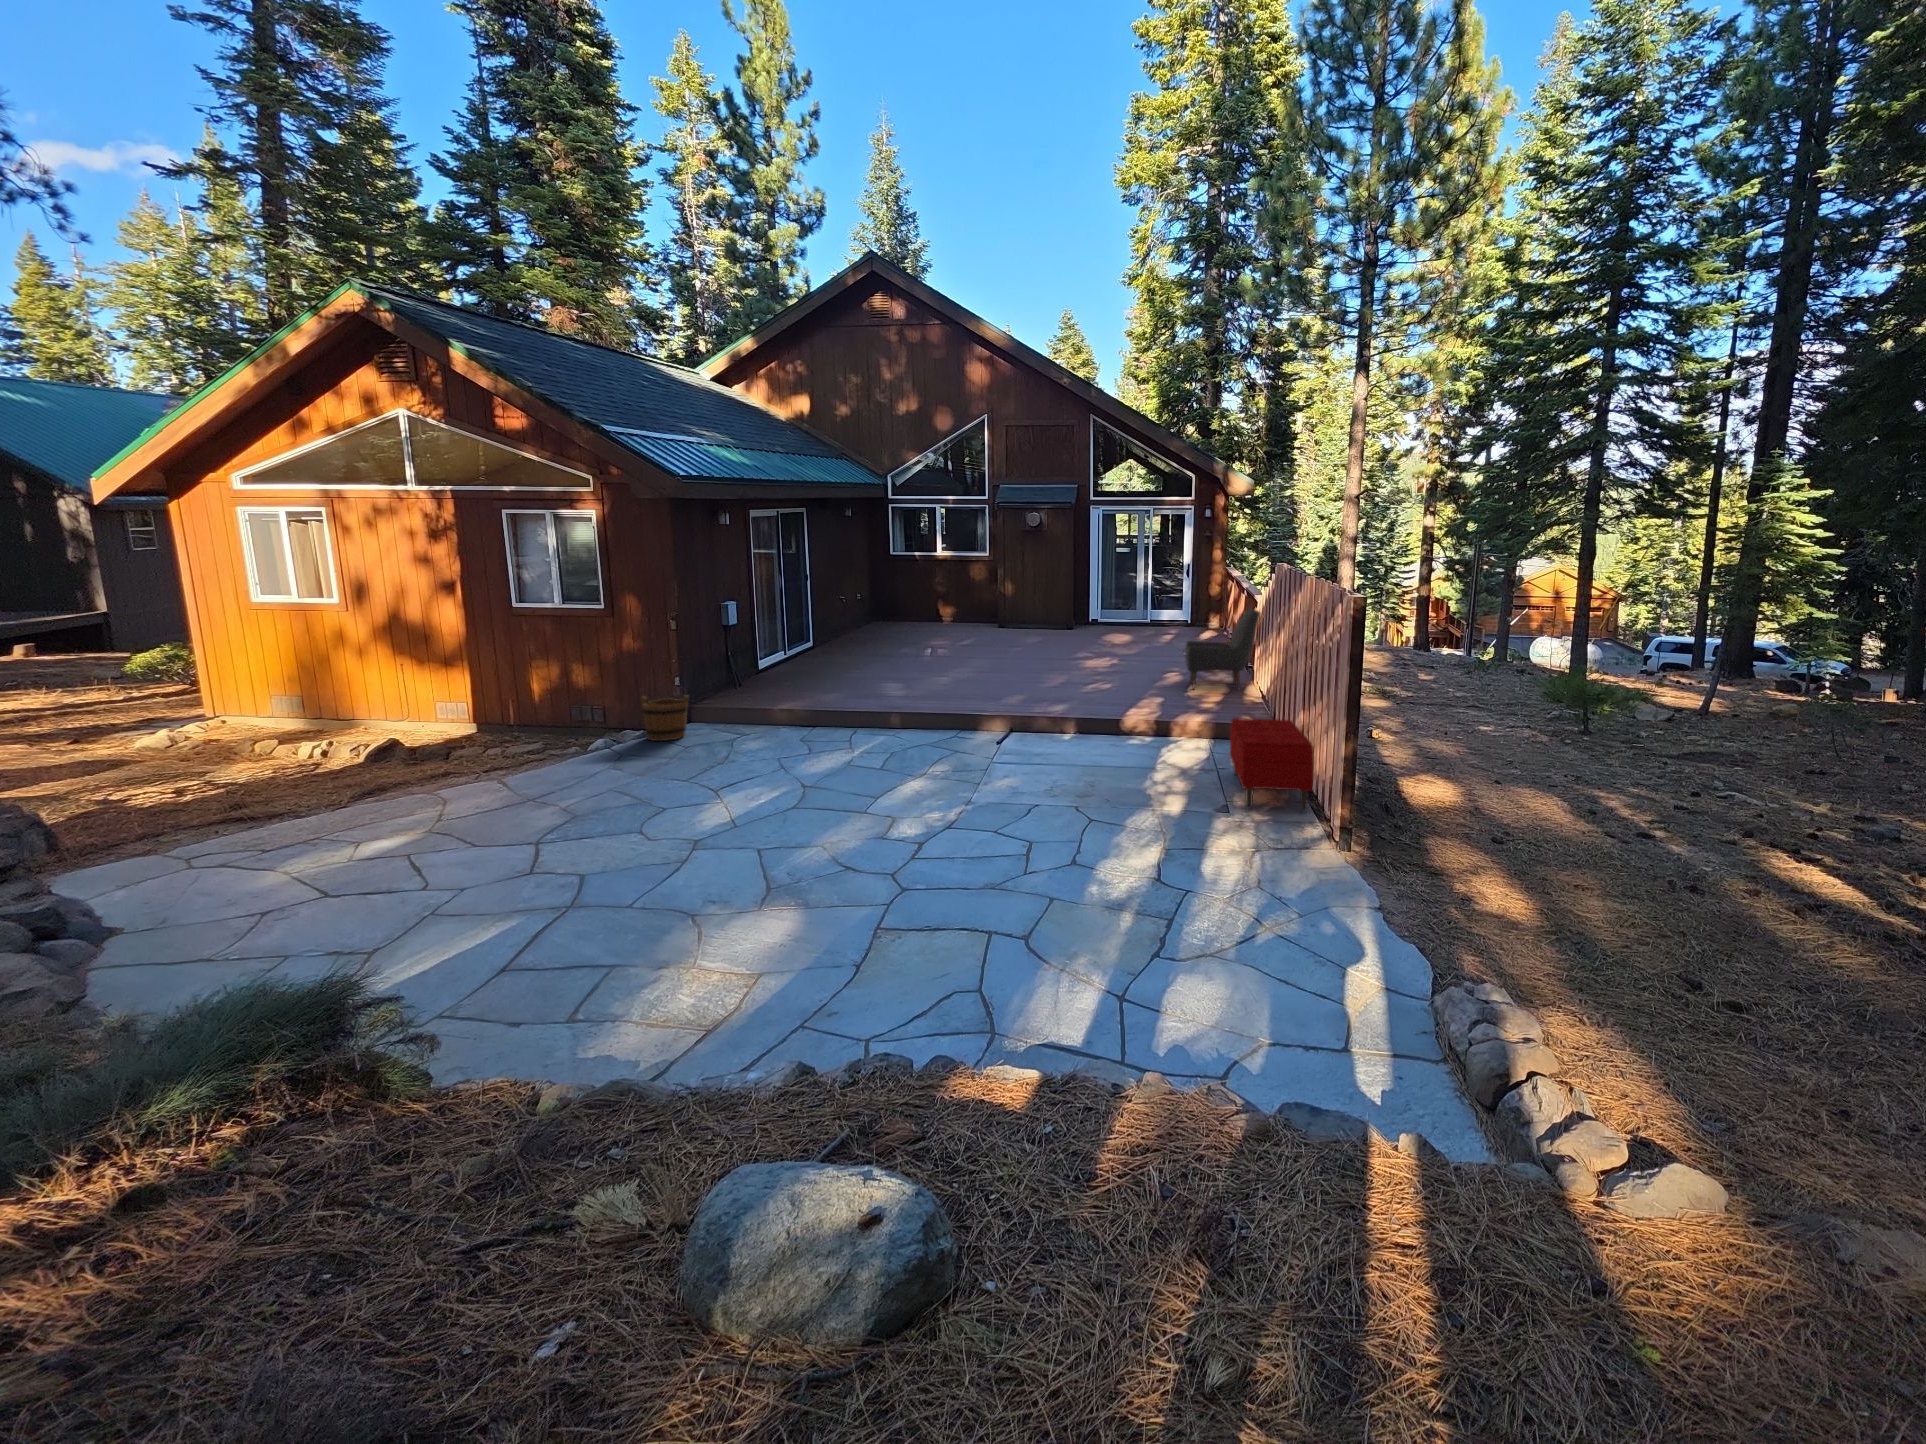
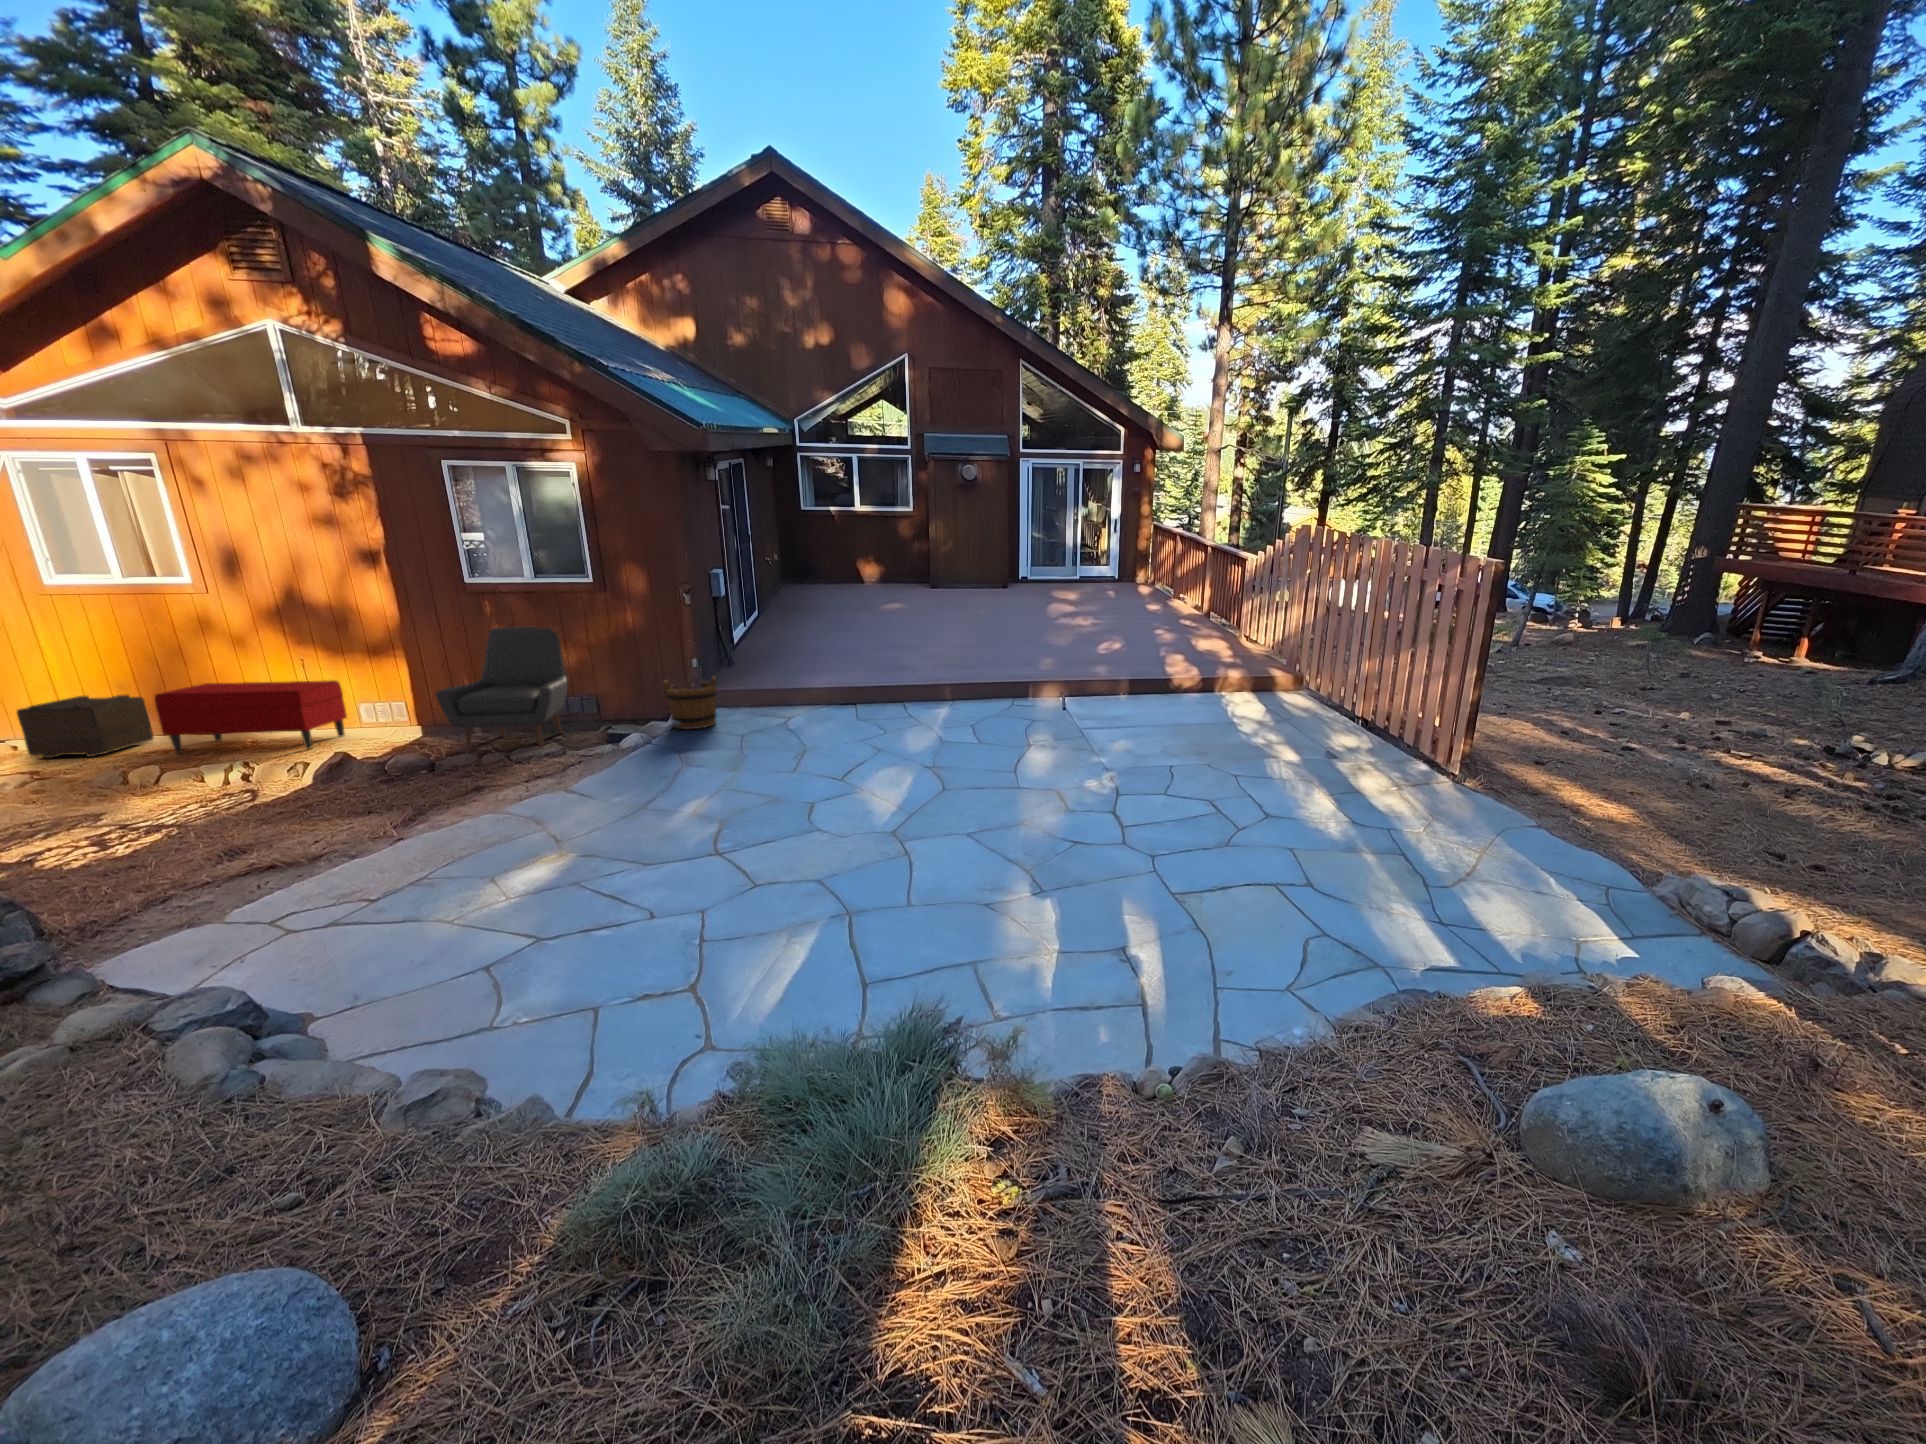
chair: present [1185,609,1261,690] -> present [436,626,567,753]
wooden crate: none [211,685,301,732] -> present [17,695,154,758]
bench: present [1230,718,1314,811] -> present [154,680,347,753]

